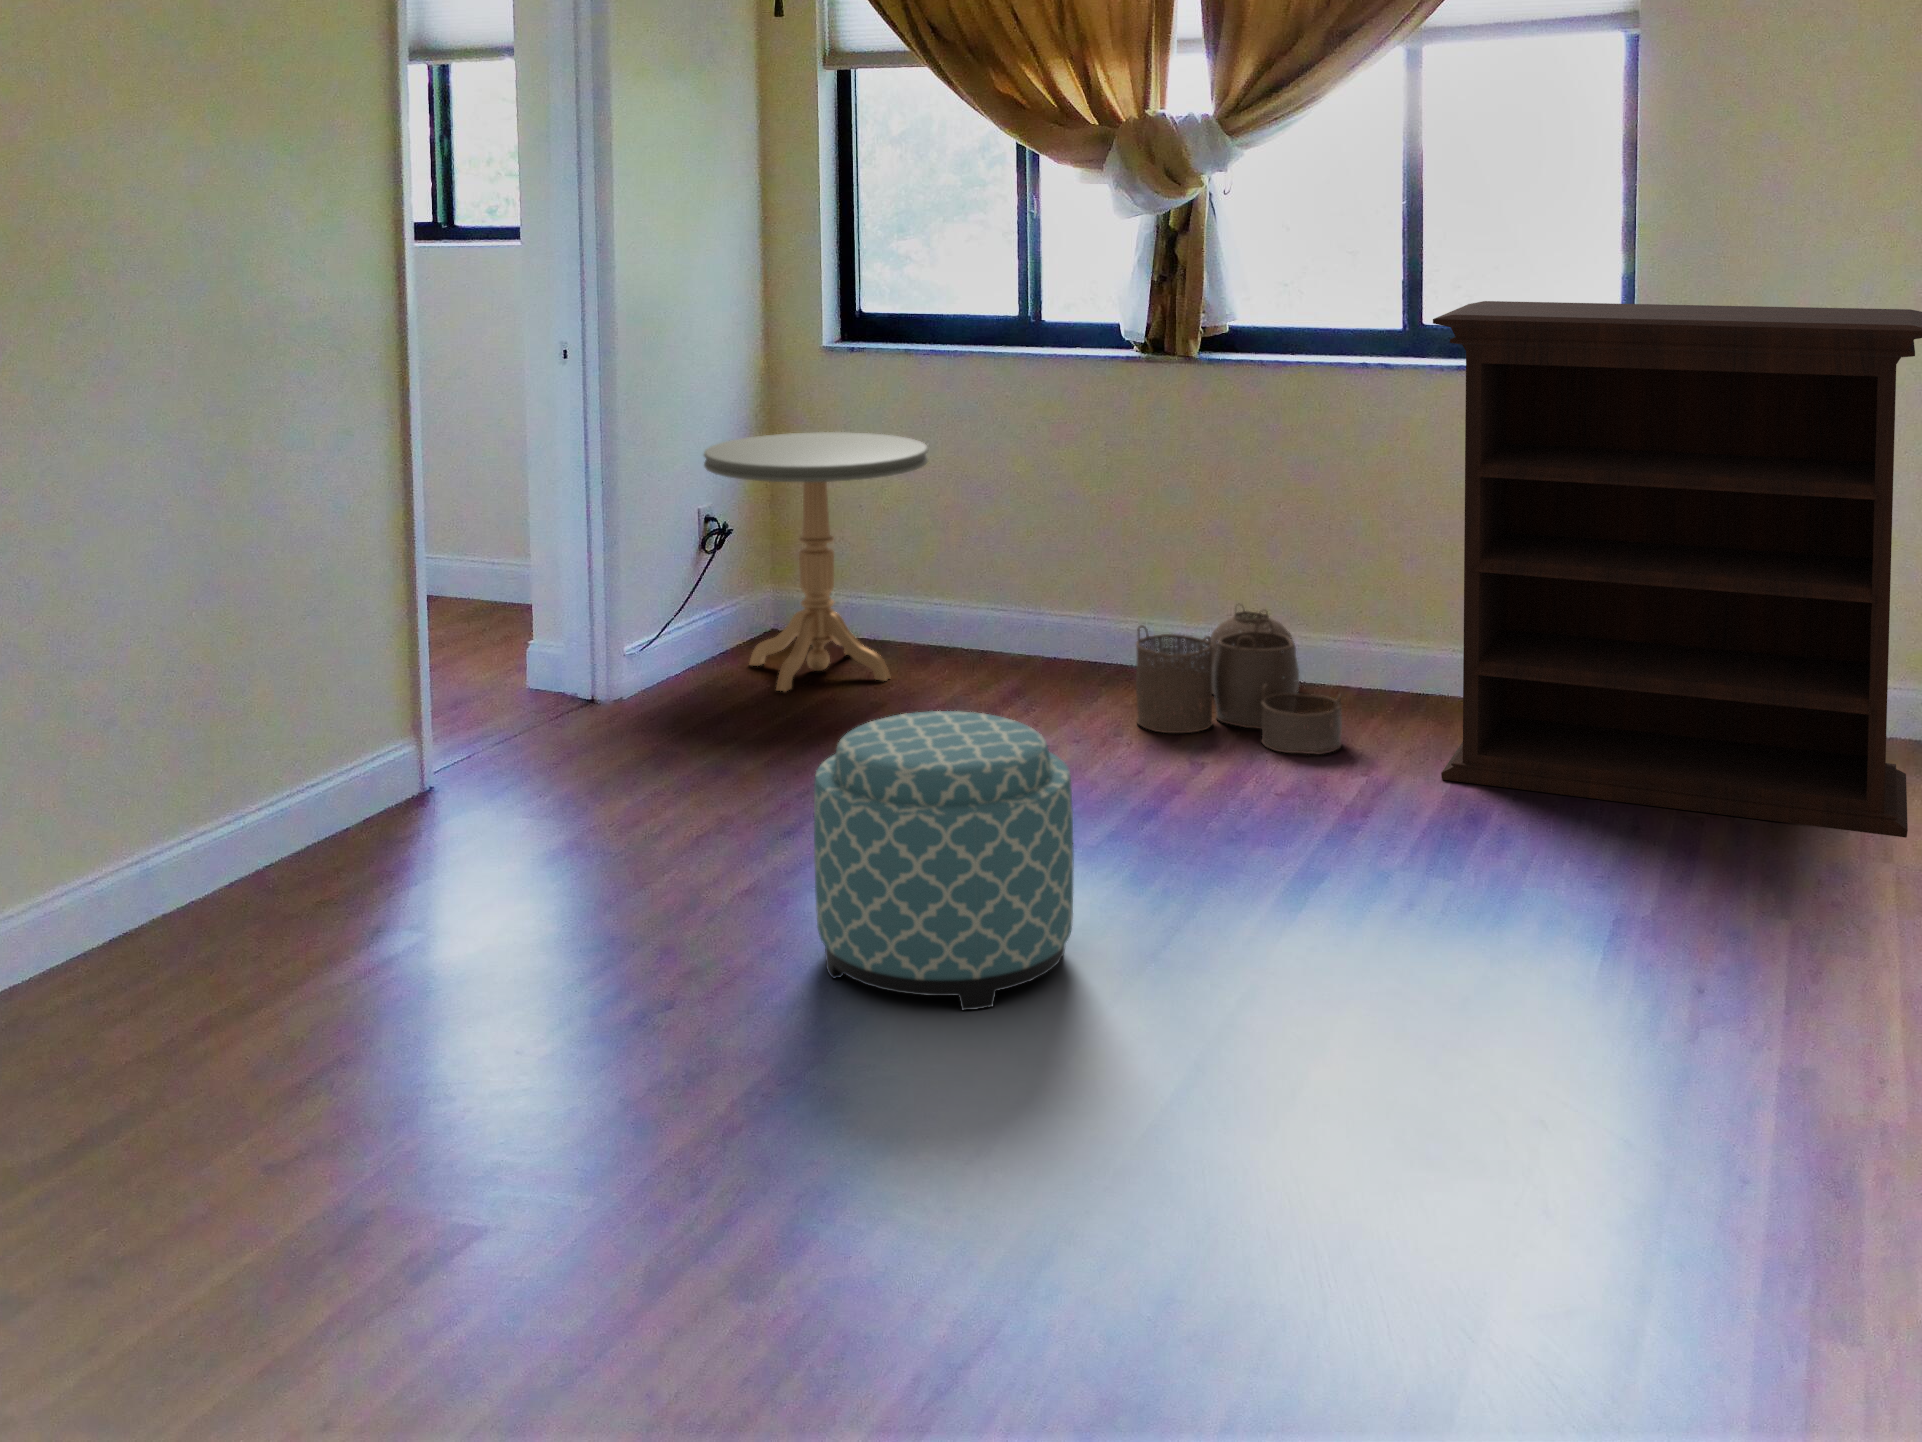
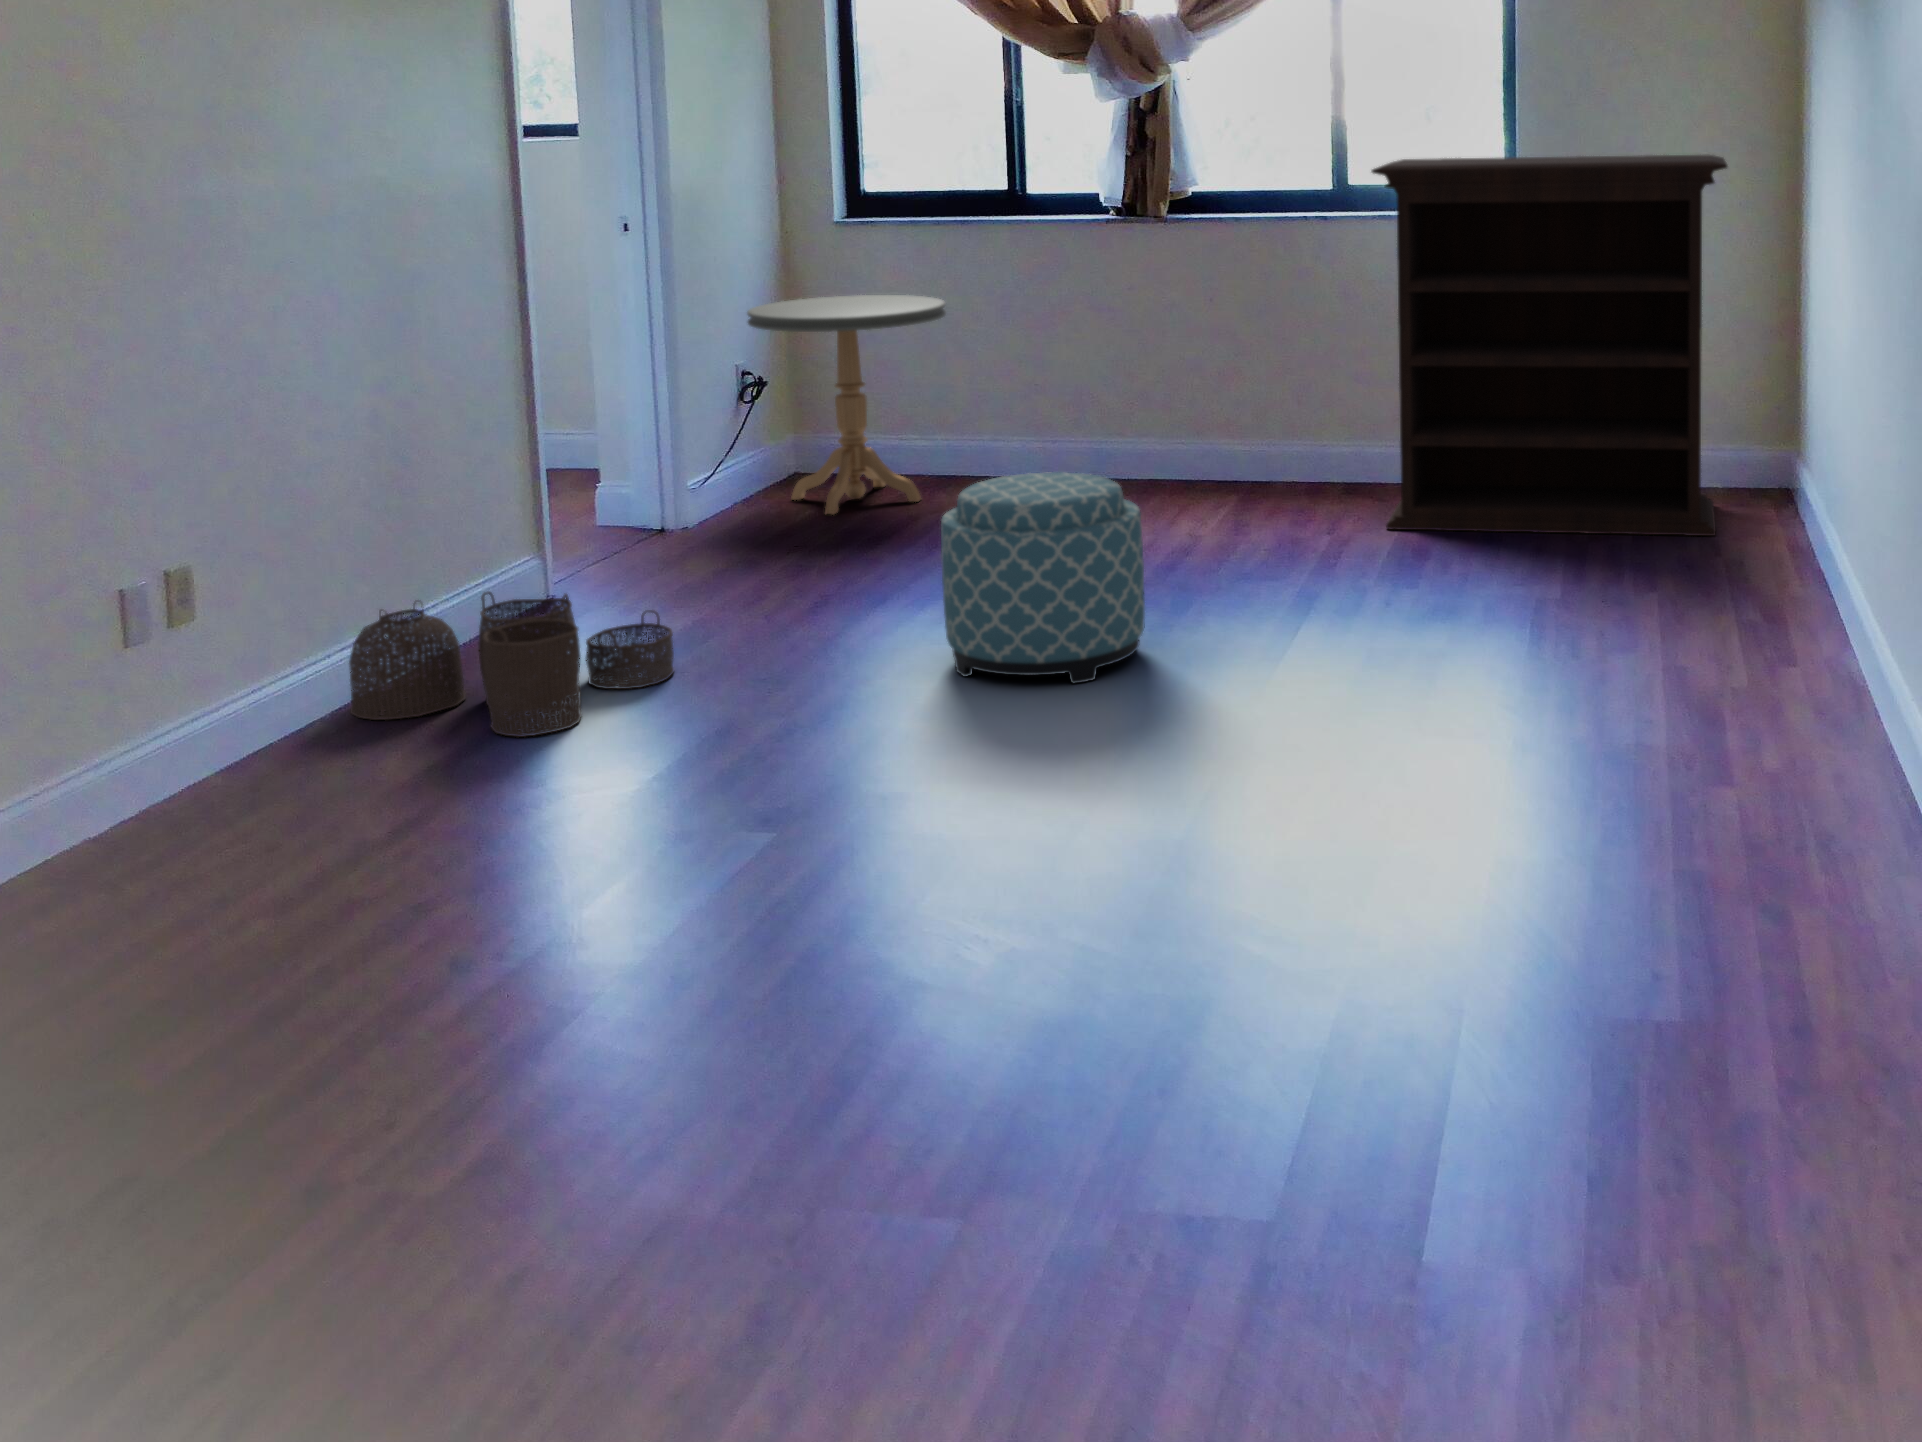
woven basket: present [1136,610,1342,754] -> present [349,592,674,737]

